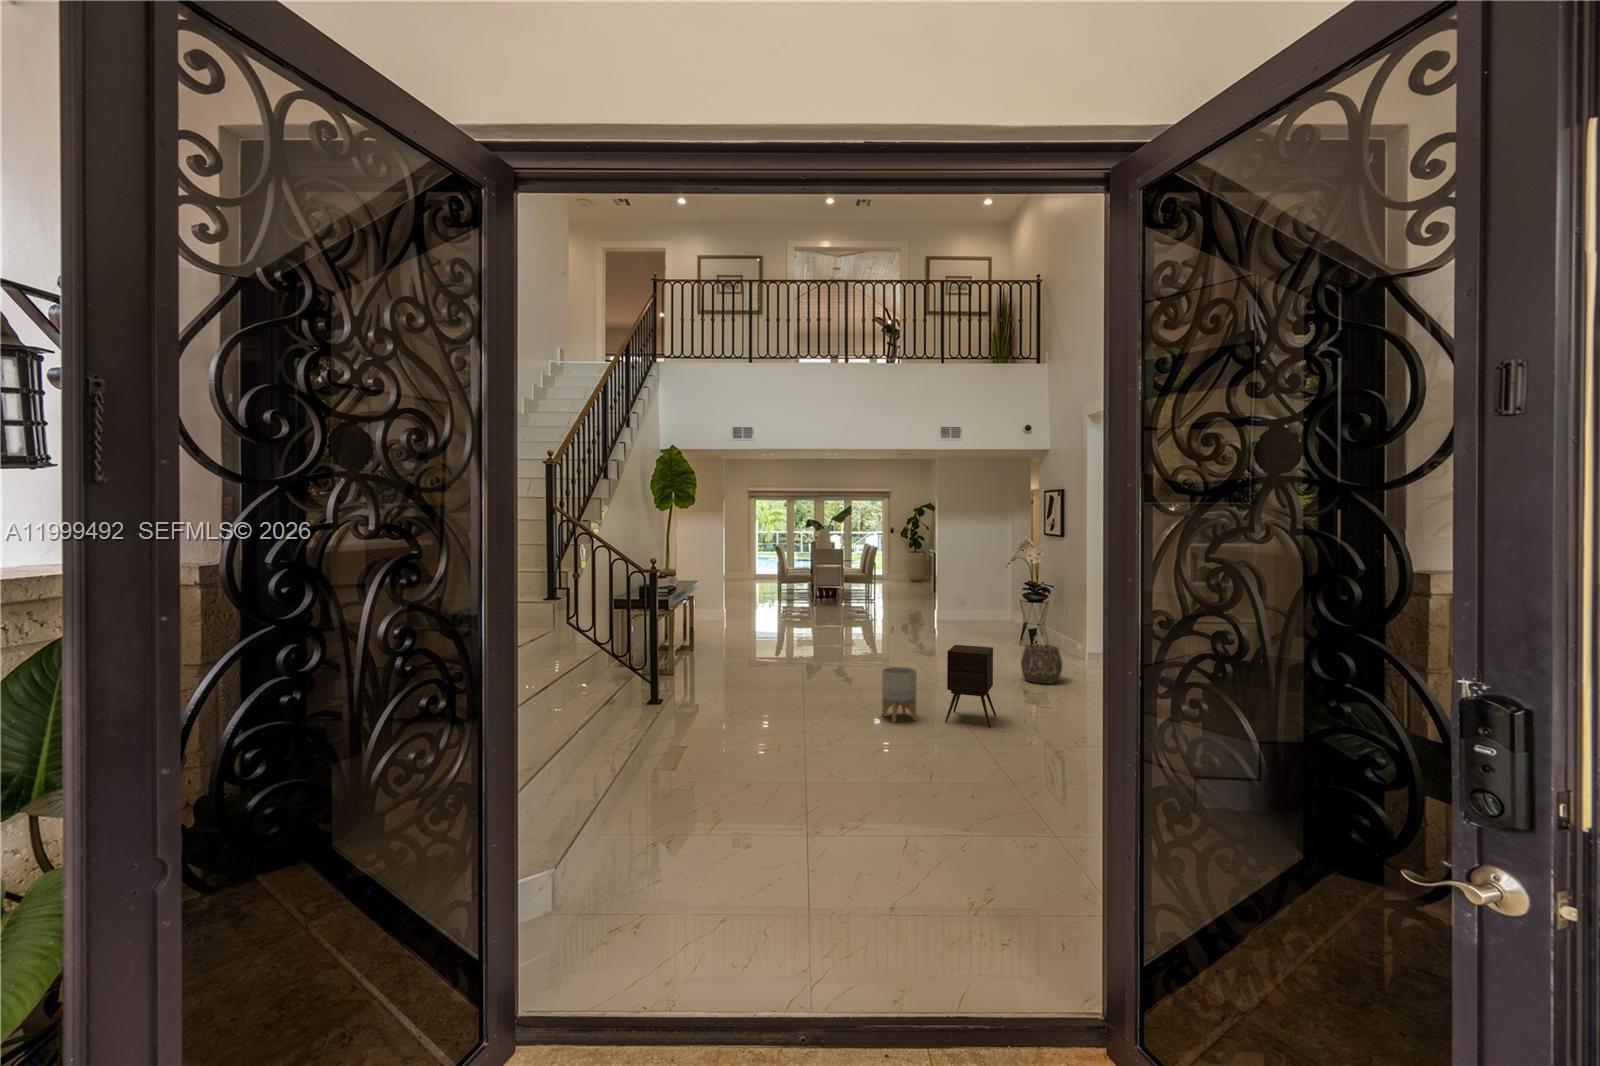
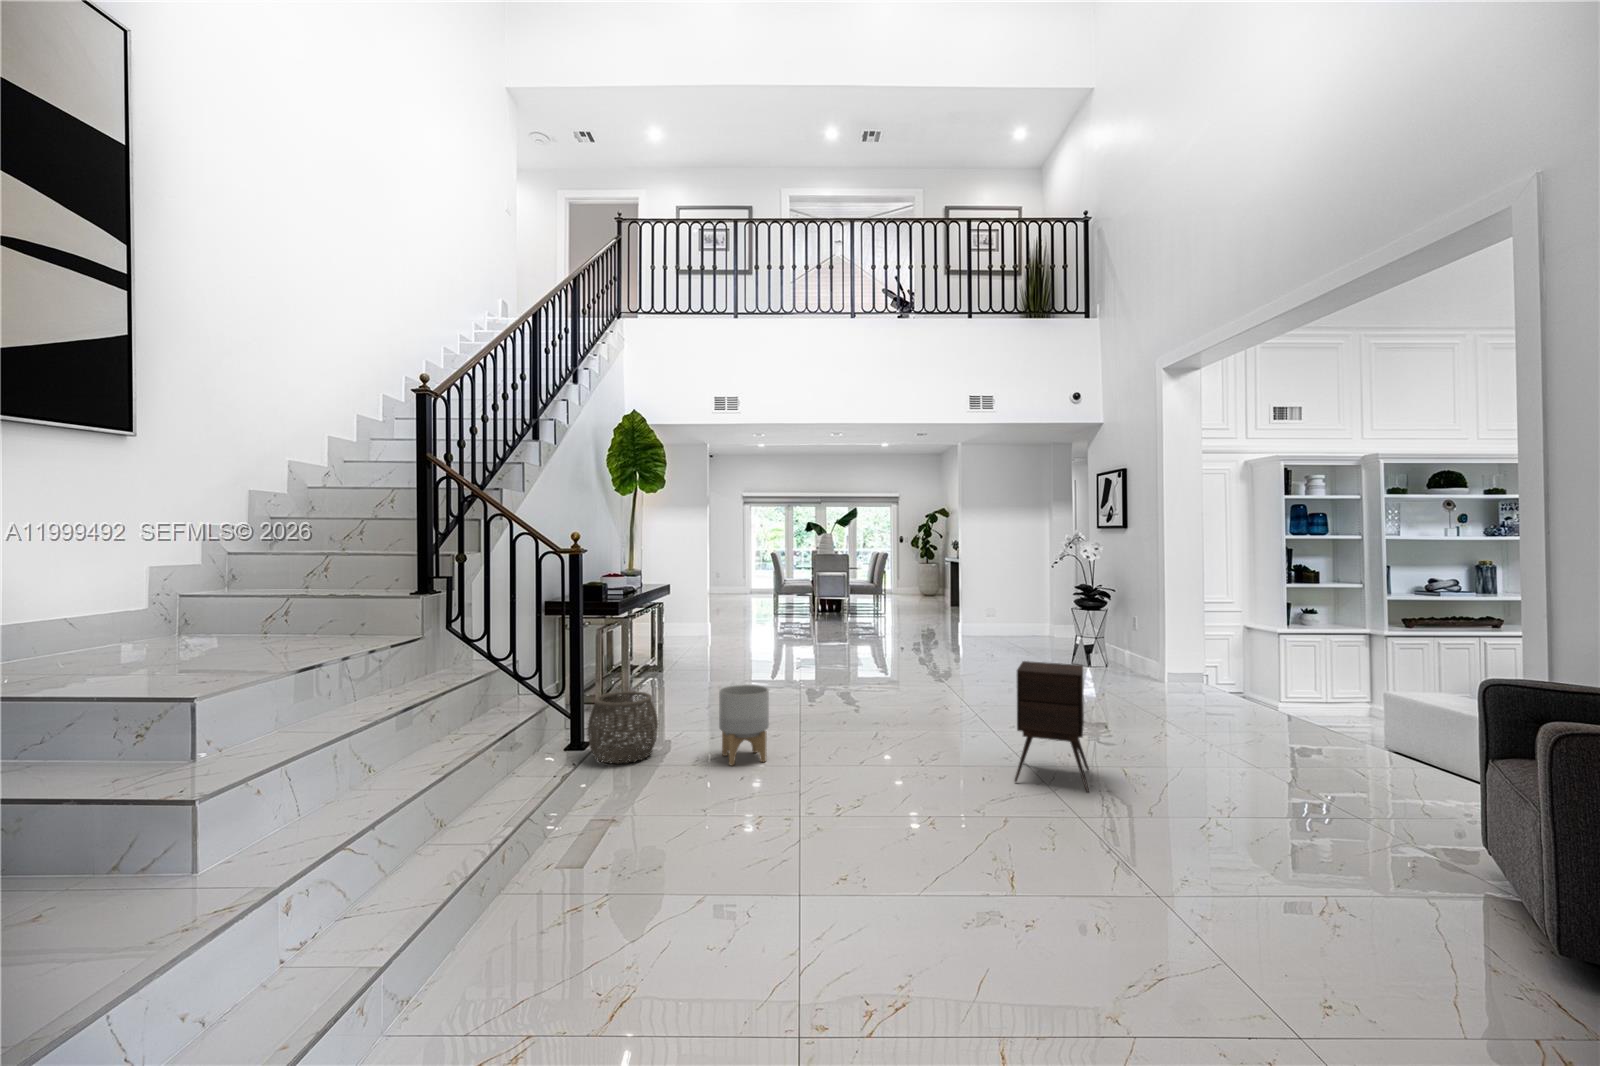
woven basket: present [1021,644,1062,684] -> present [587,691,658,764]
planter: present [882,667,917,722] -> present [719,685,769,765]

